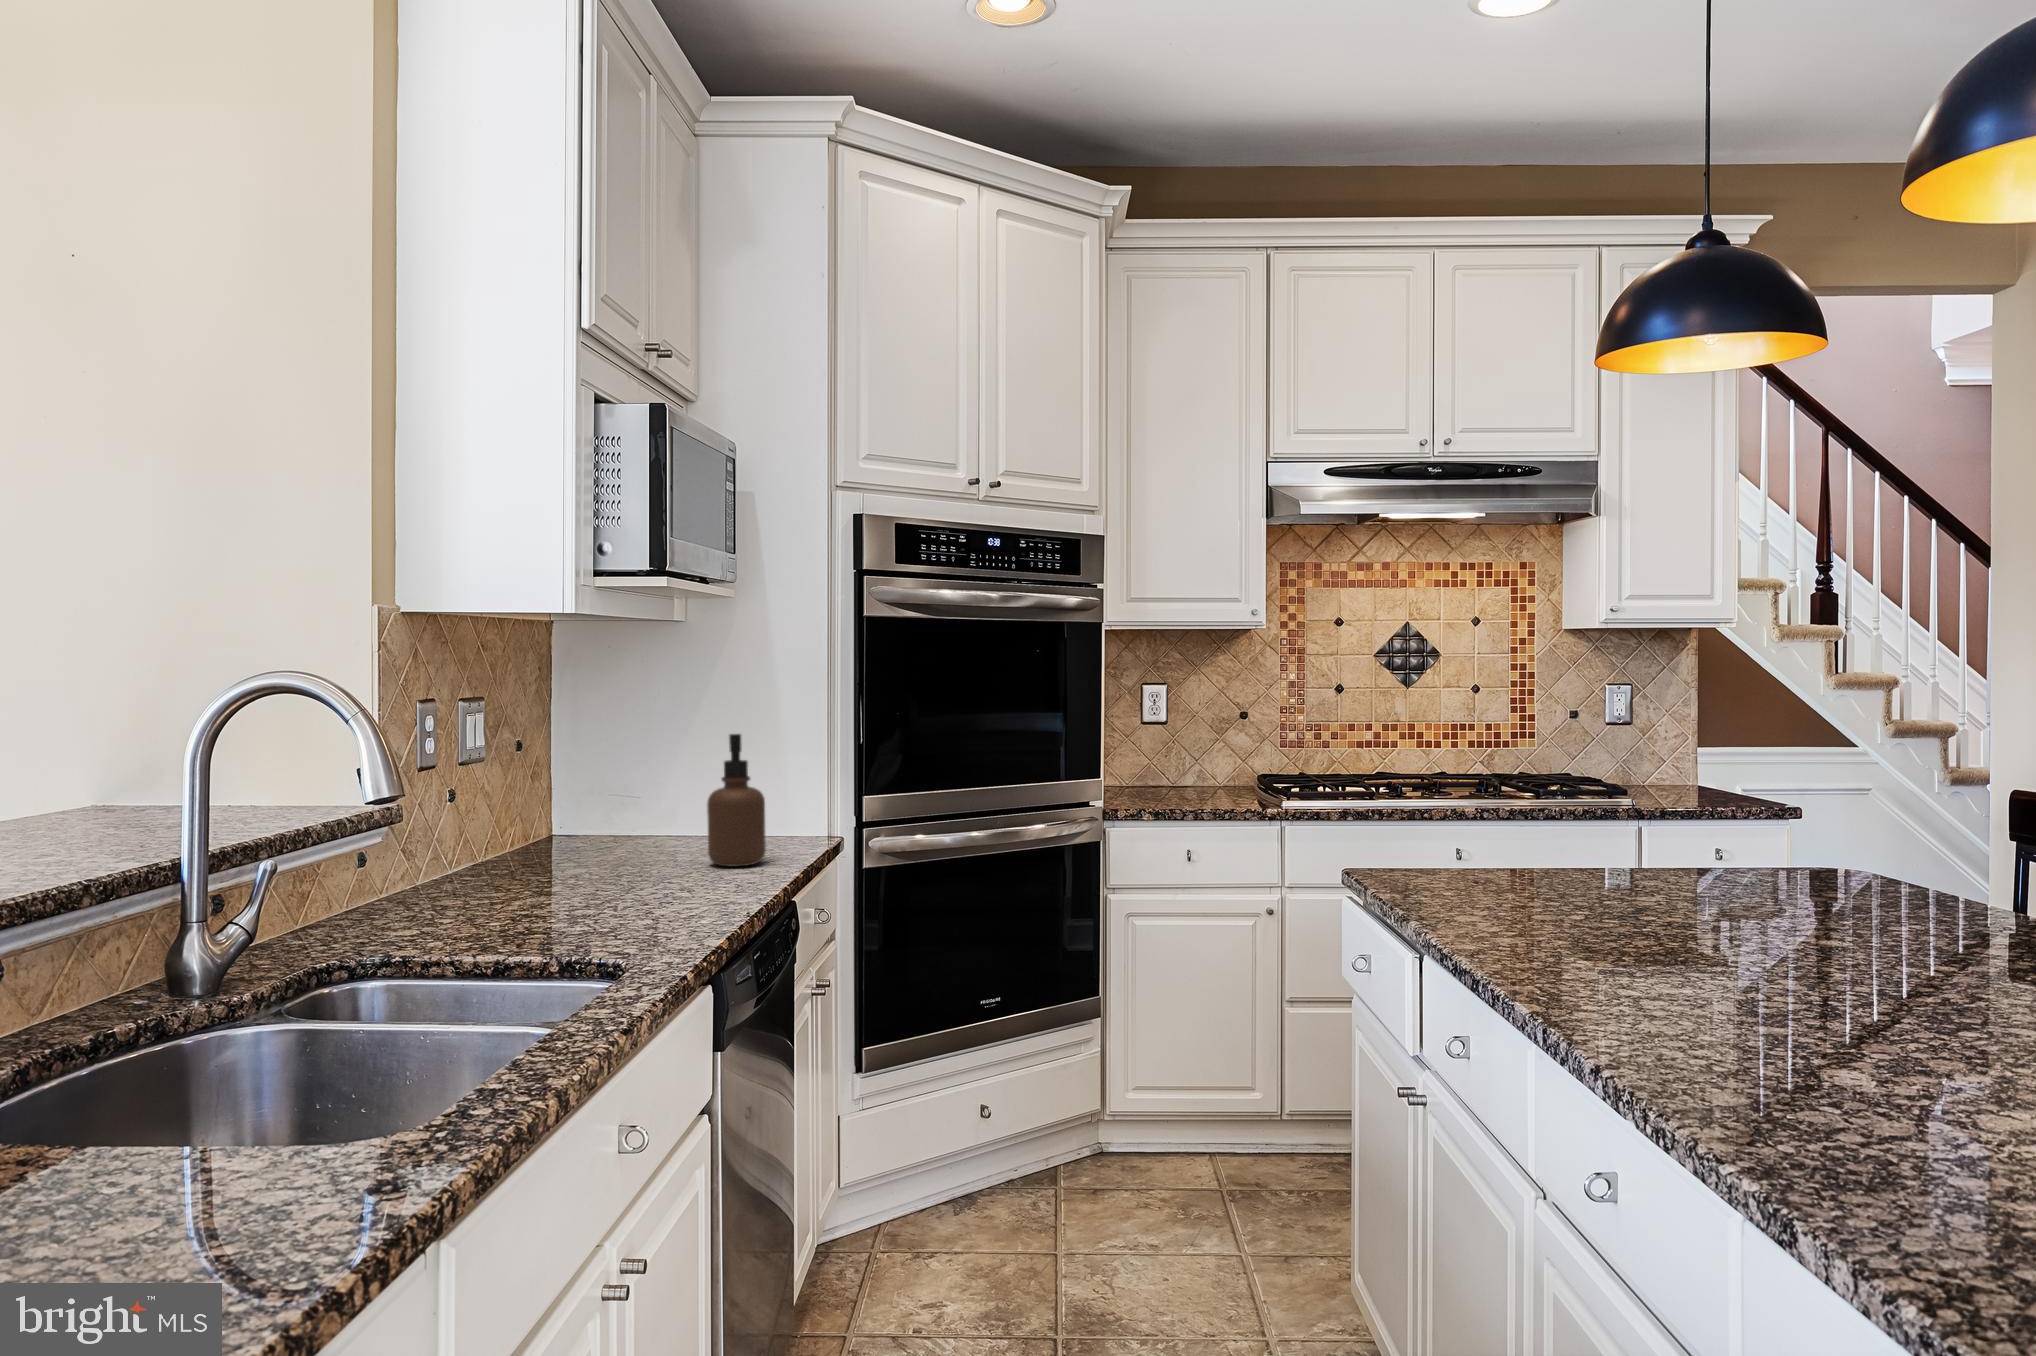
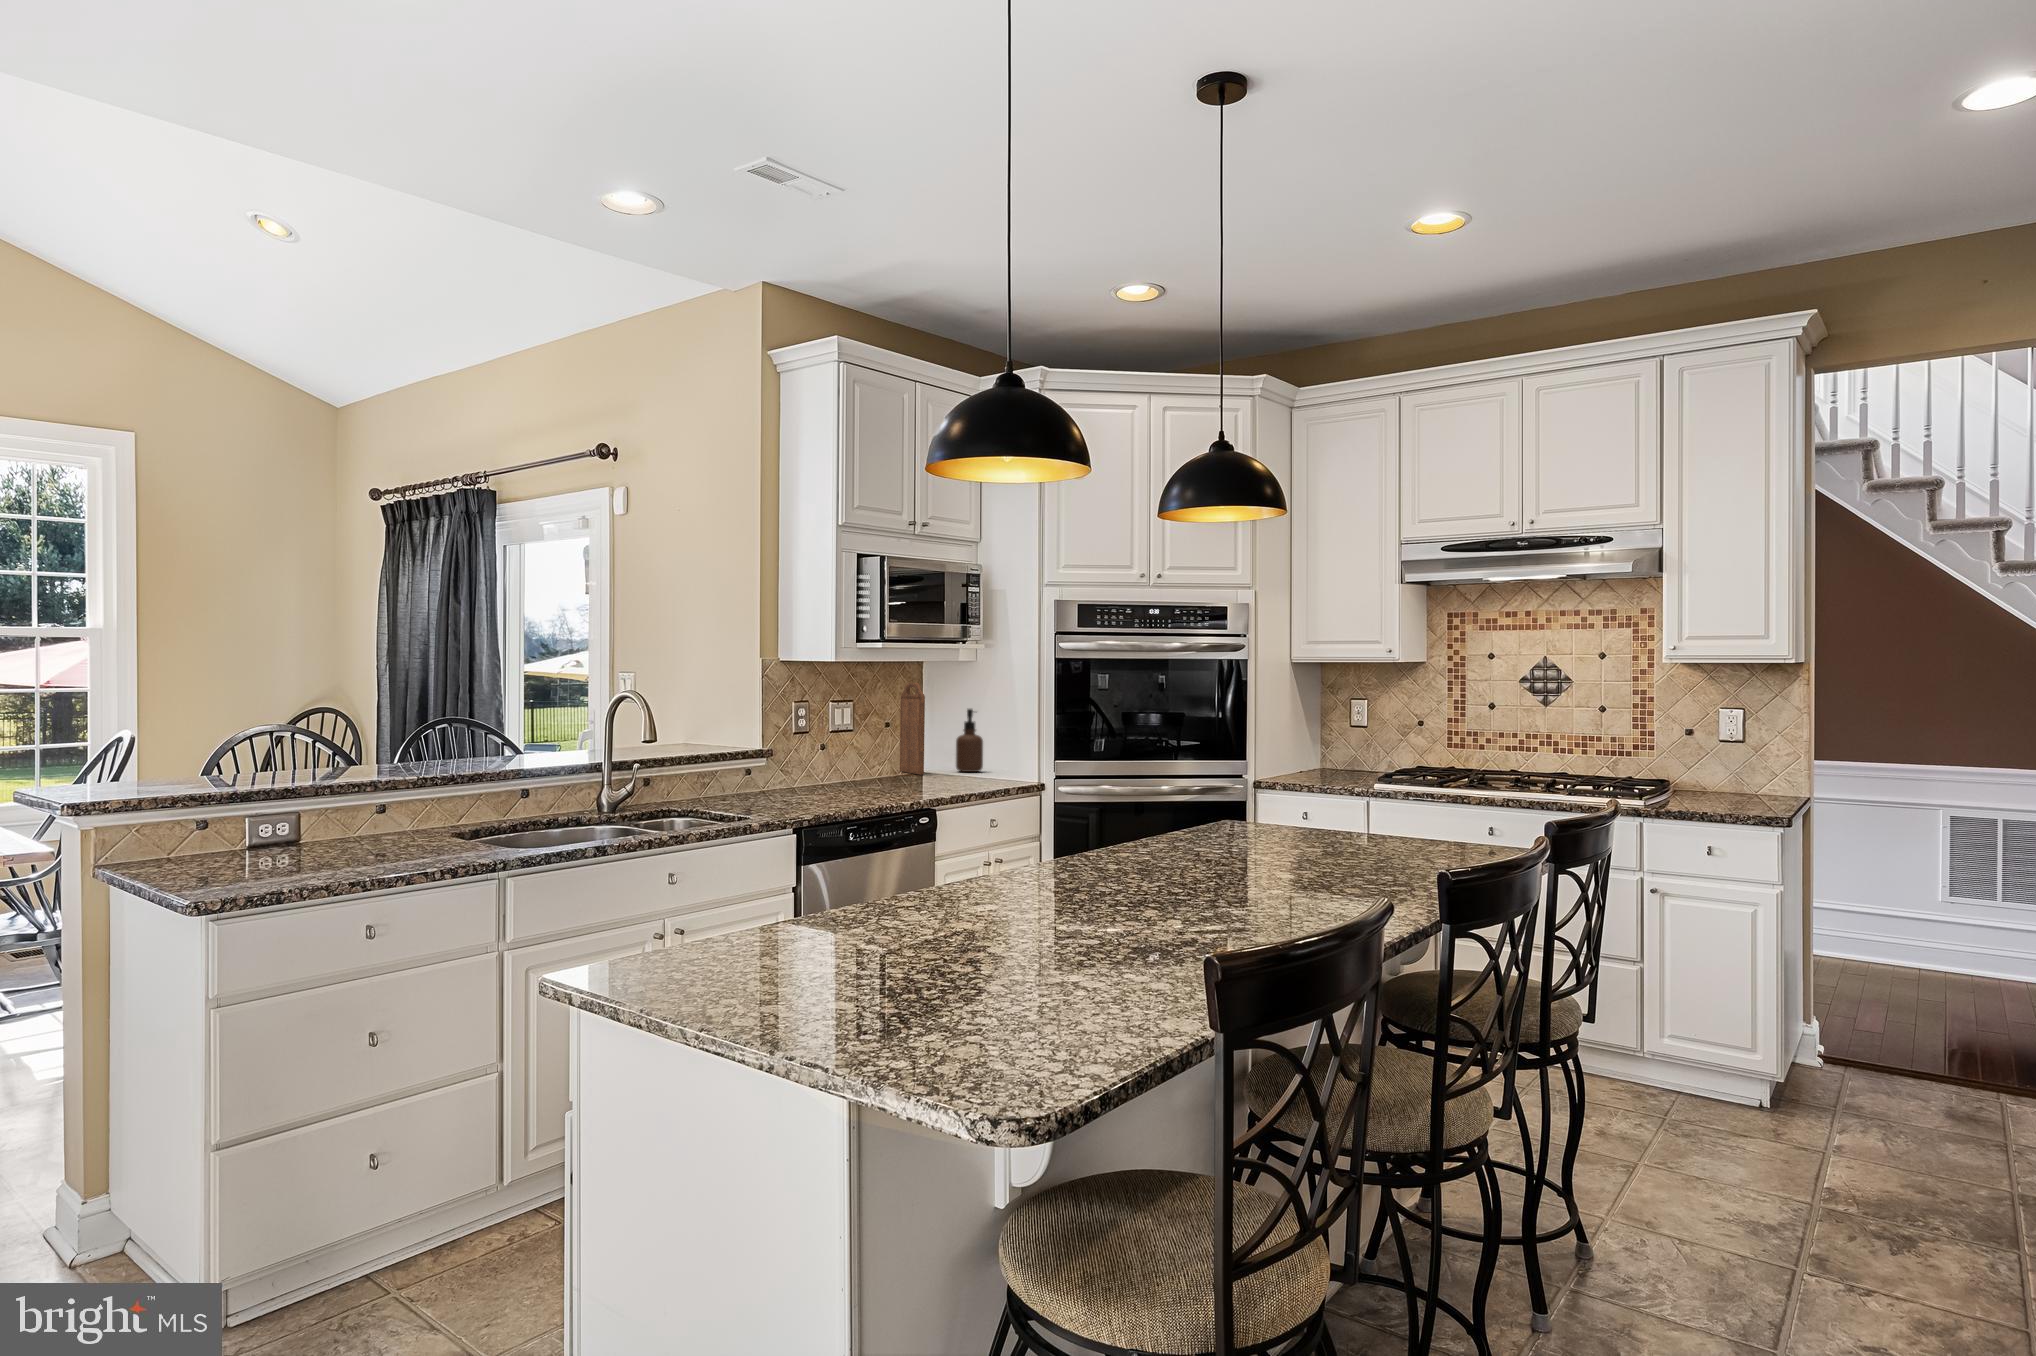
cutting board: none [605,686,708,888] -> present [900,683,925,775]

